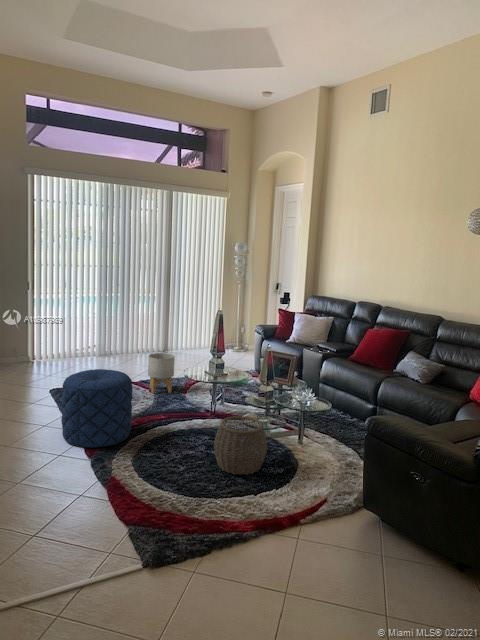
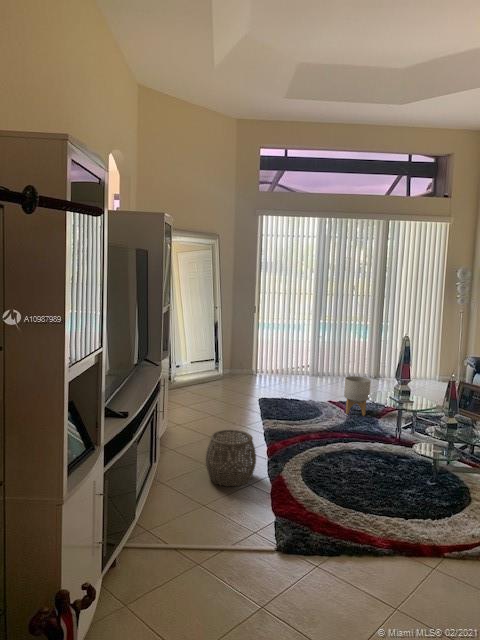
pouf: present [61,369,133,448] -> none [253,382,315,451]
woven basket: present [214,416,267,475] -> present [205,430,256,487]

